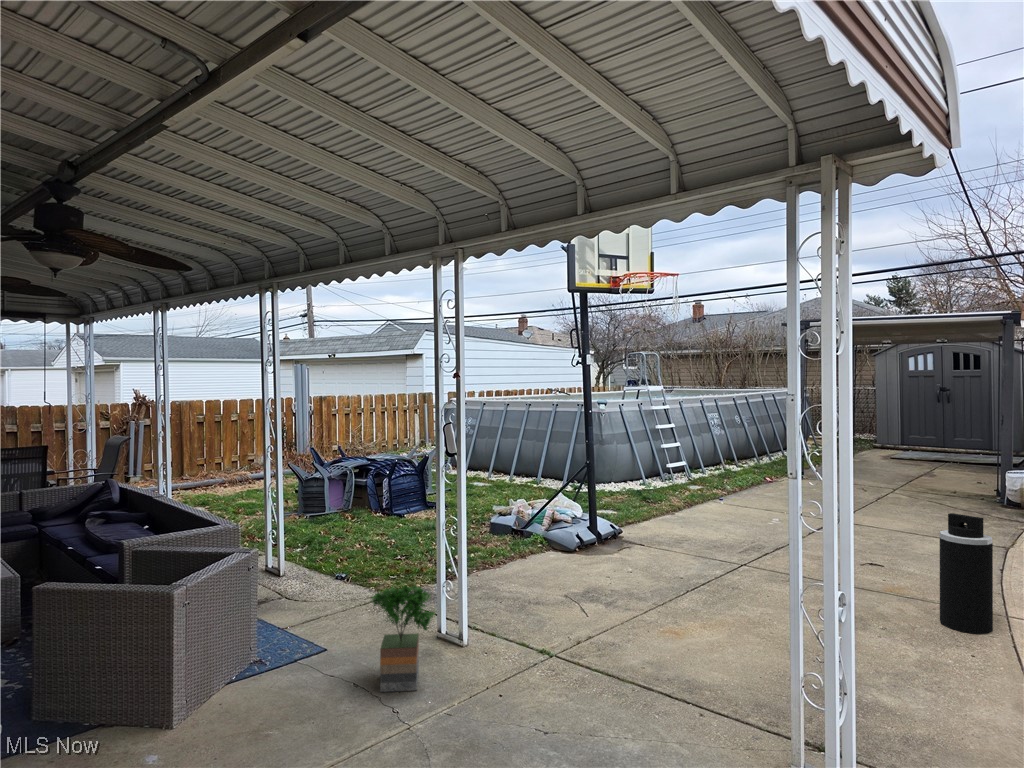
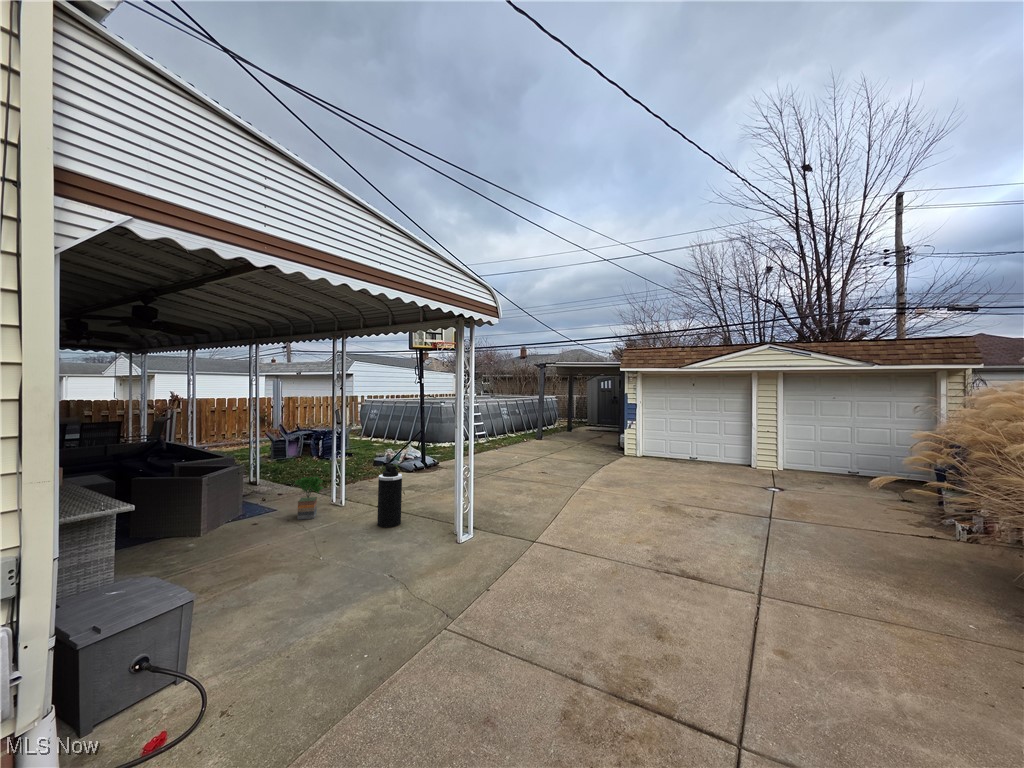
trash can: present [940,513,993,634] -> present [377,464,402,528]

